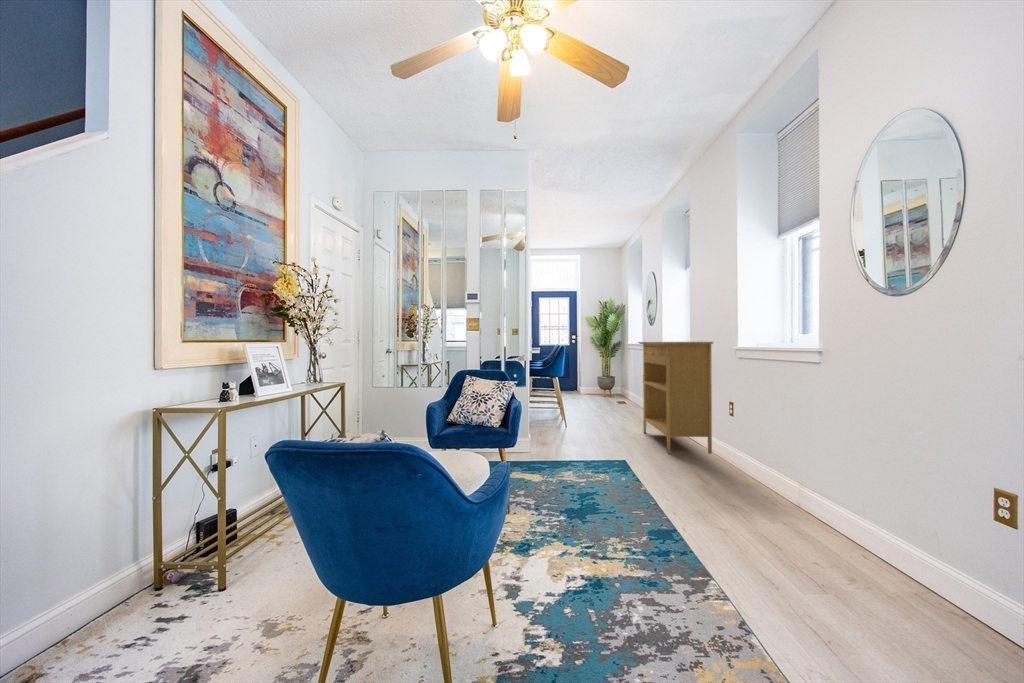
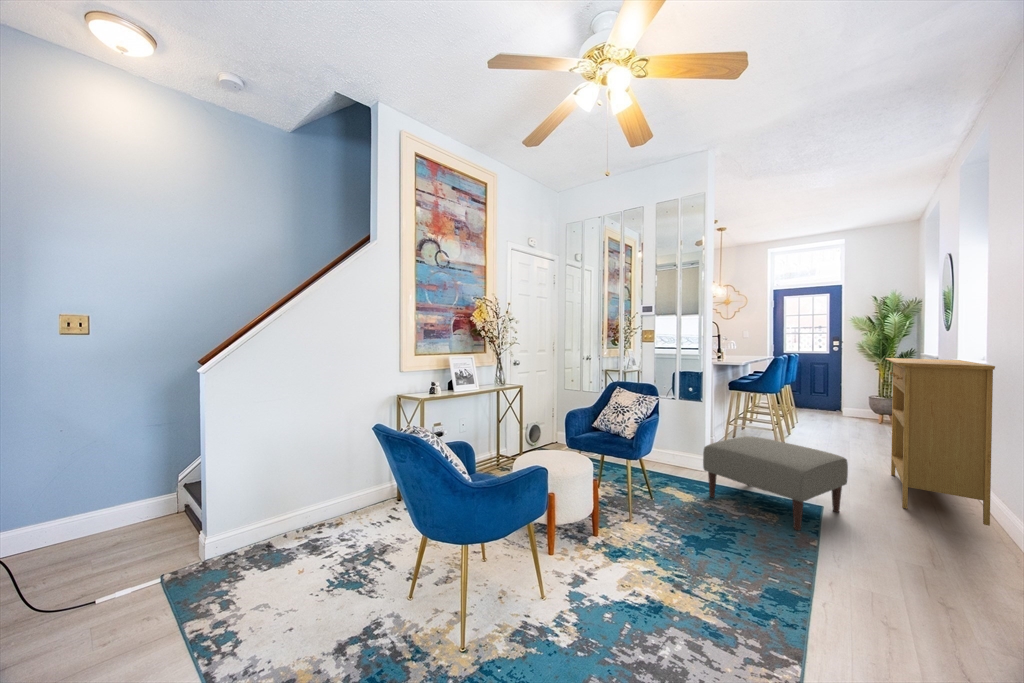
ottoman: none [546,414,644,485] -> present [703,437,848,531]

